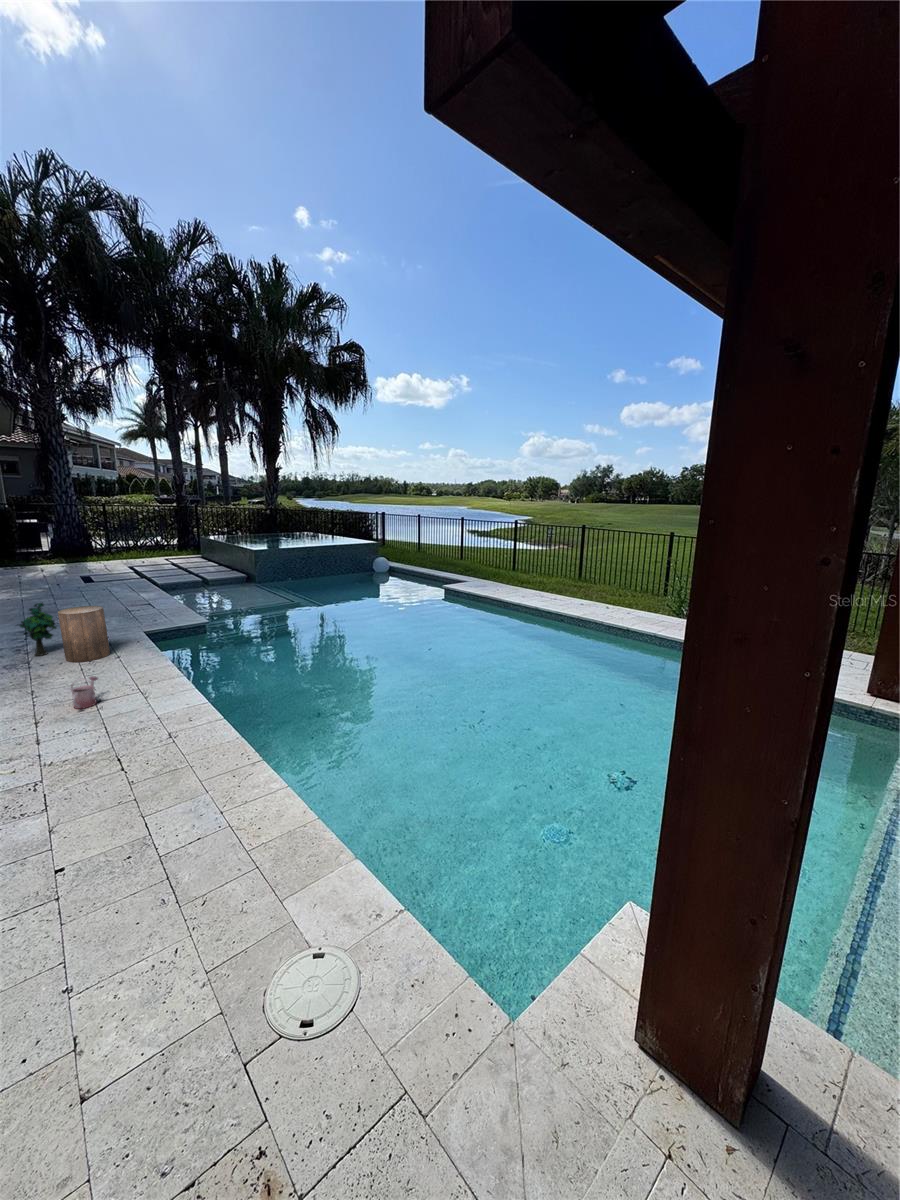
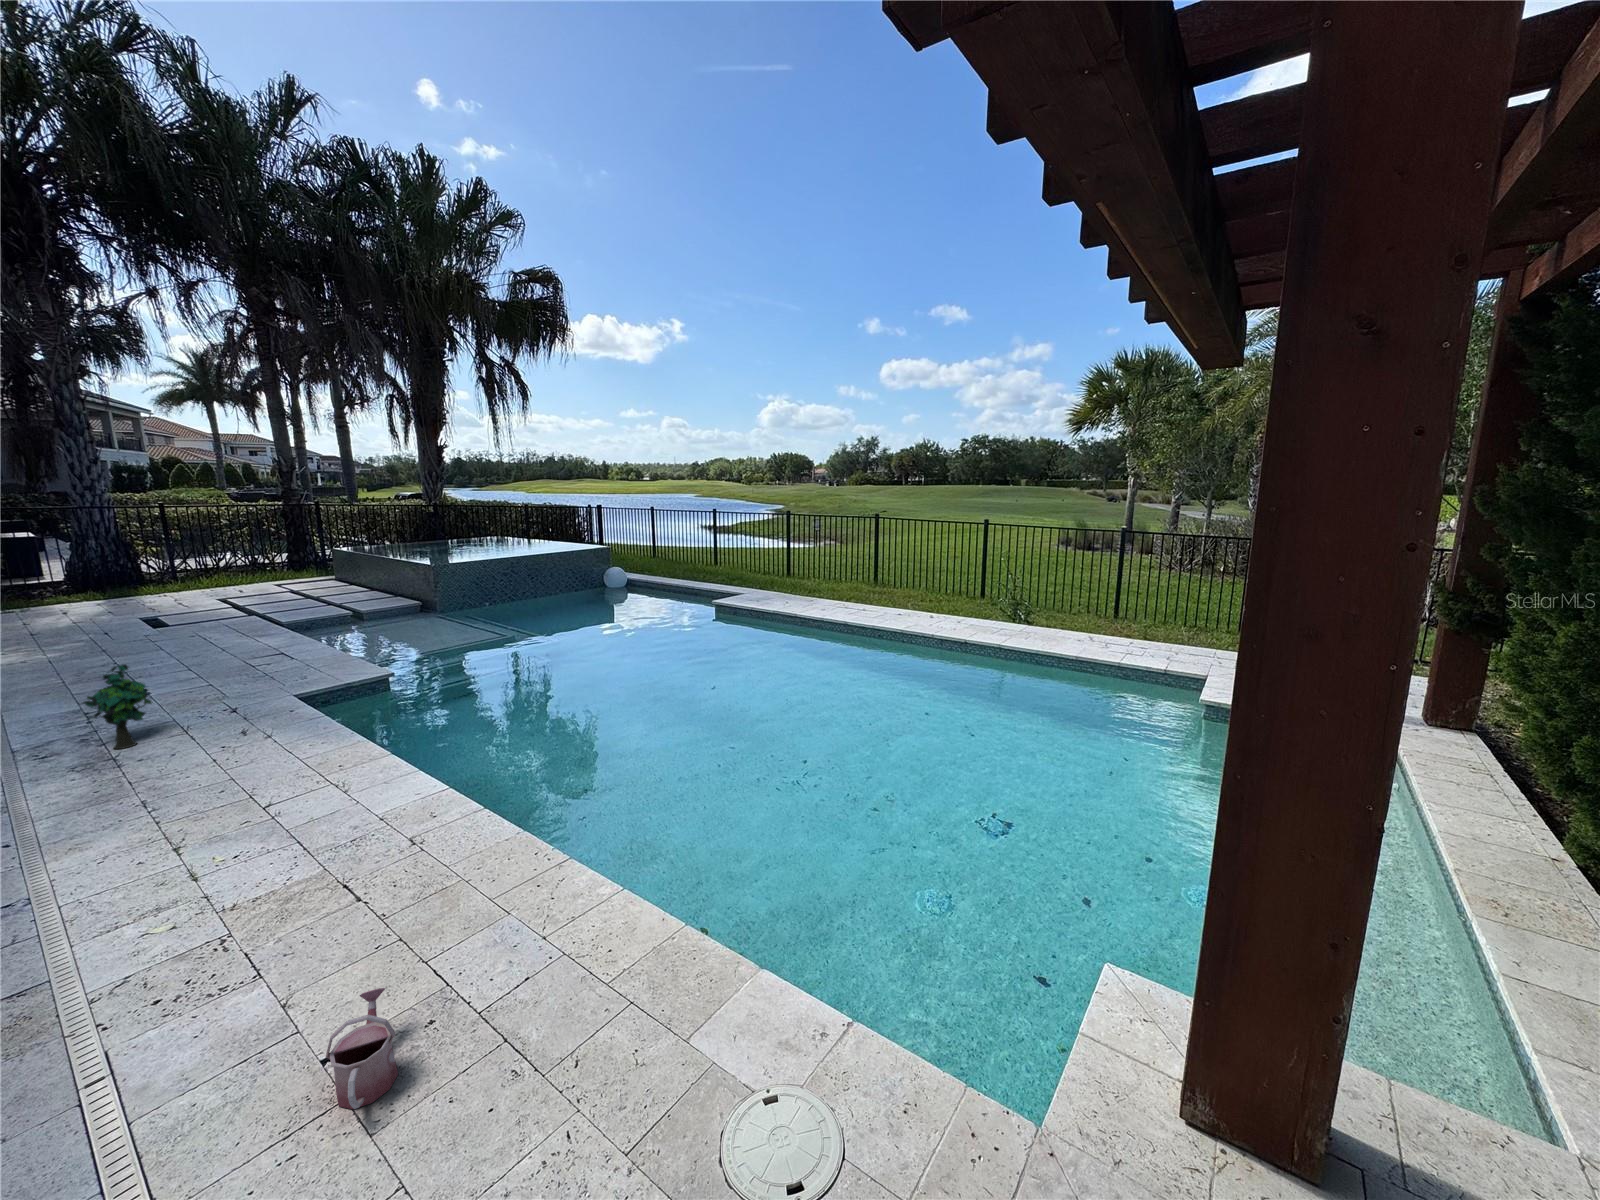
stool: present [58,606,110,662] -> none [160,663,249,753]
watering can: present [71,676,98,709] -> present [326,988,398,1109]

